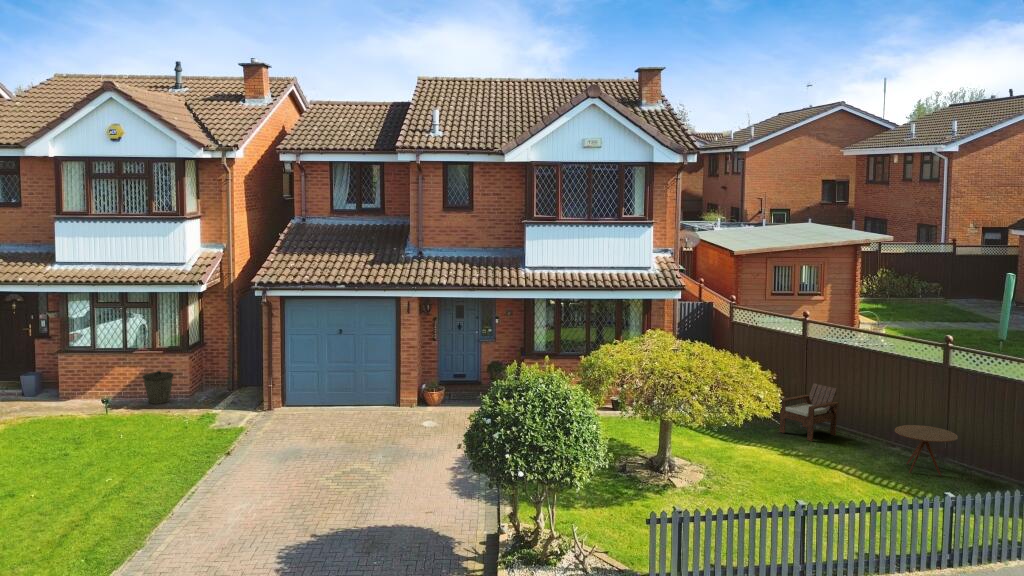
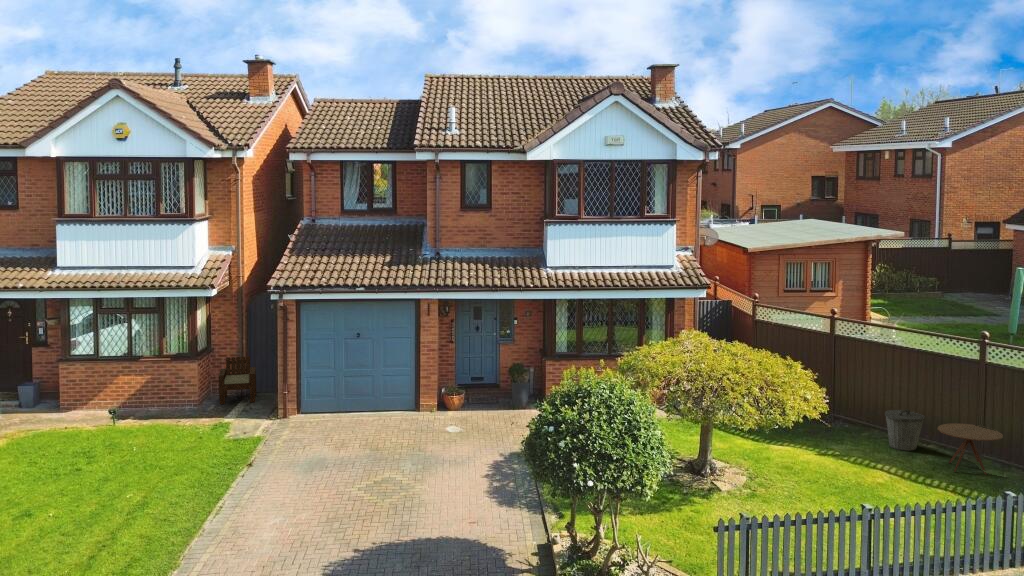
trash can: present [142,371,174,404] -> present [885,409,925,451]
chair: present [780,383,839,441] -> present [219,356,257,404]

